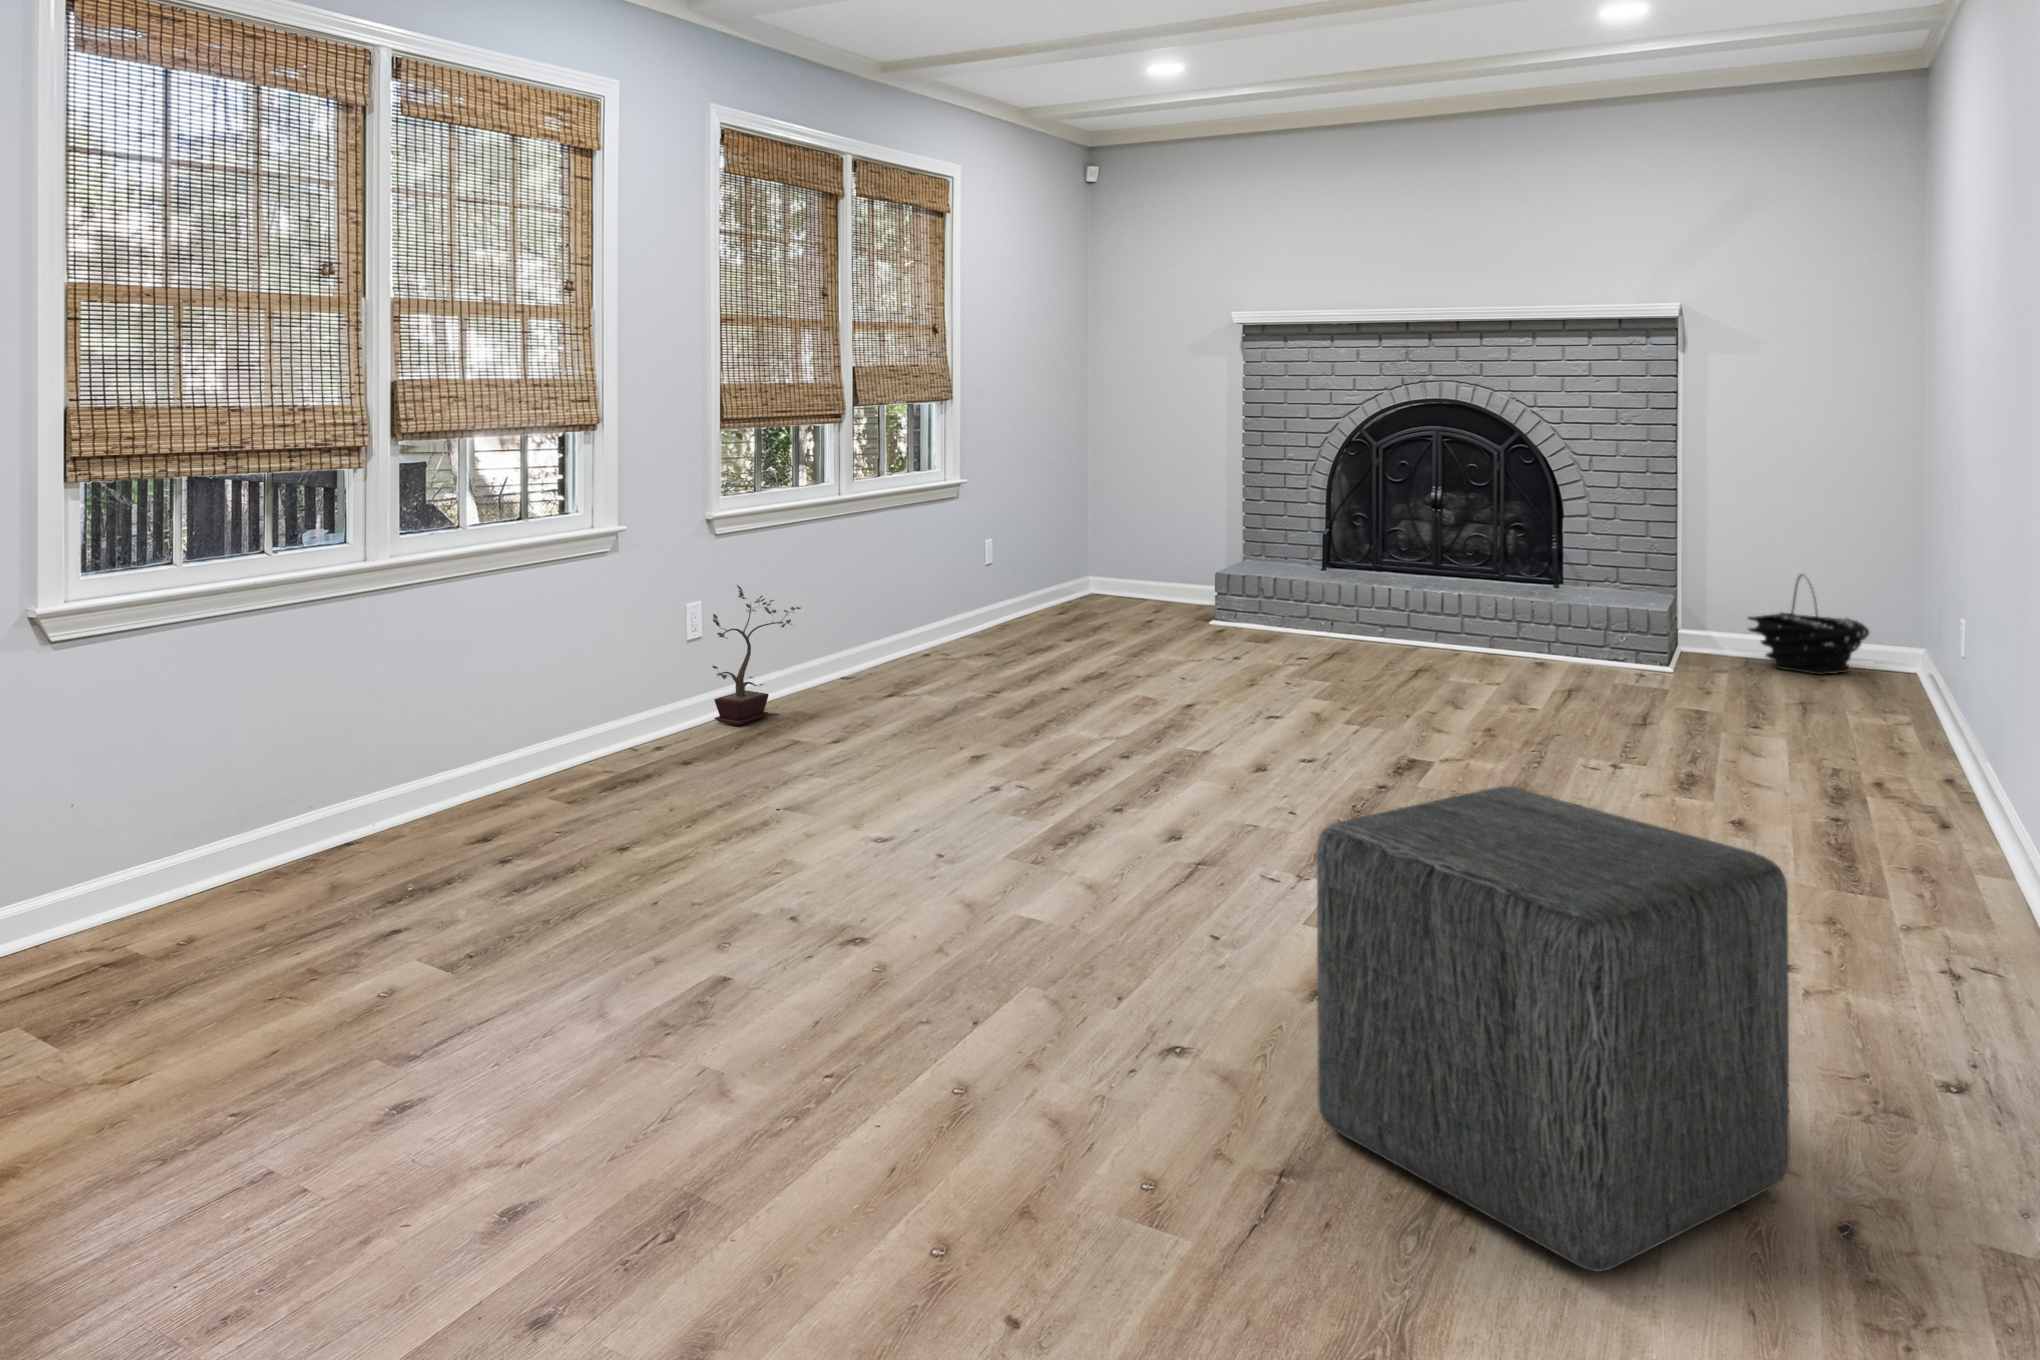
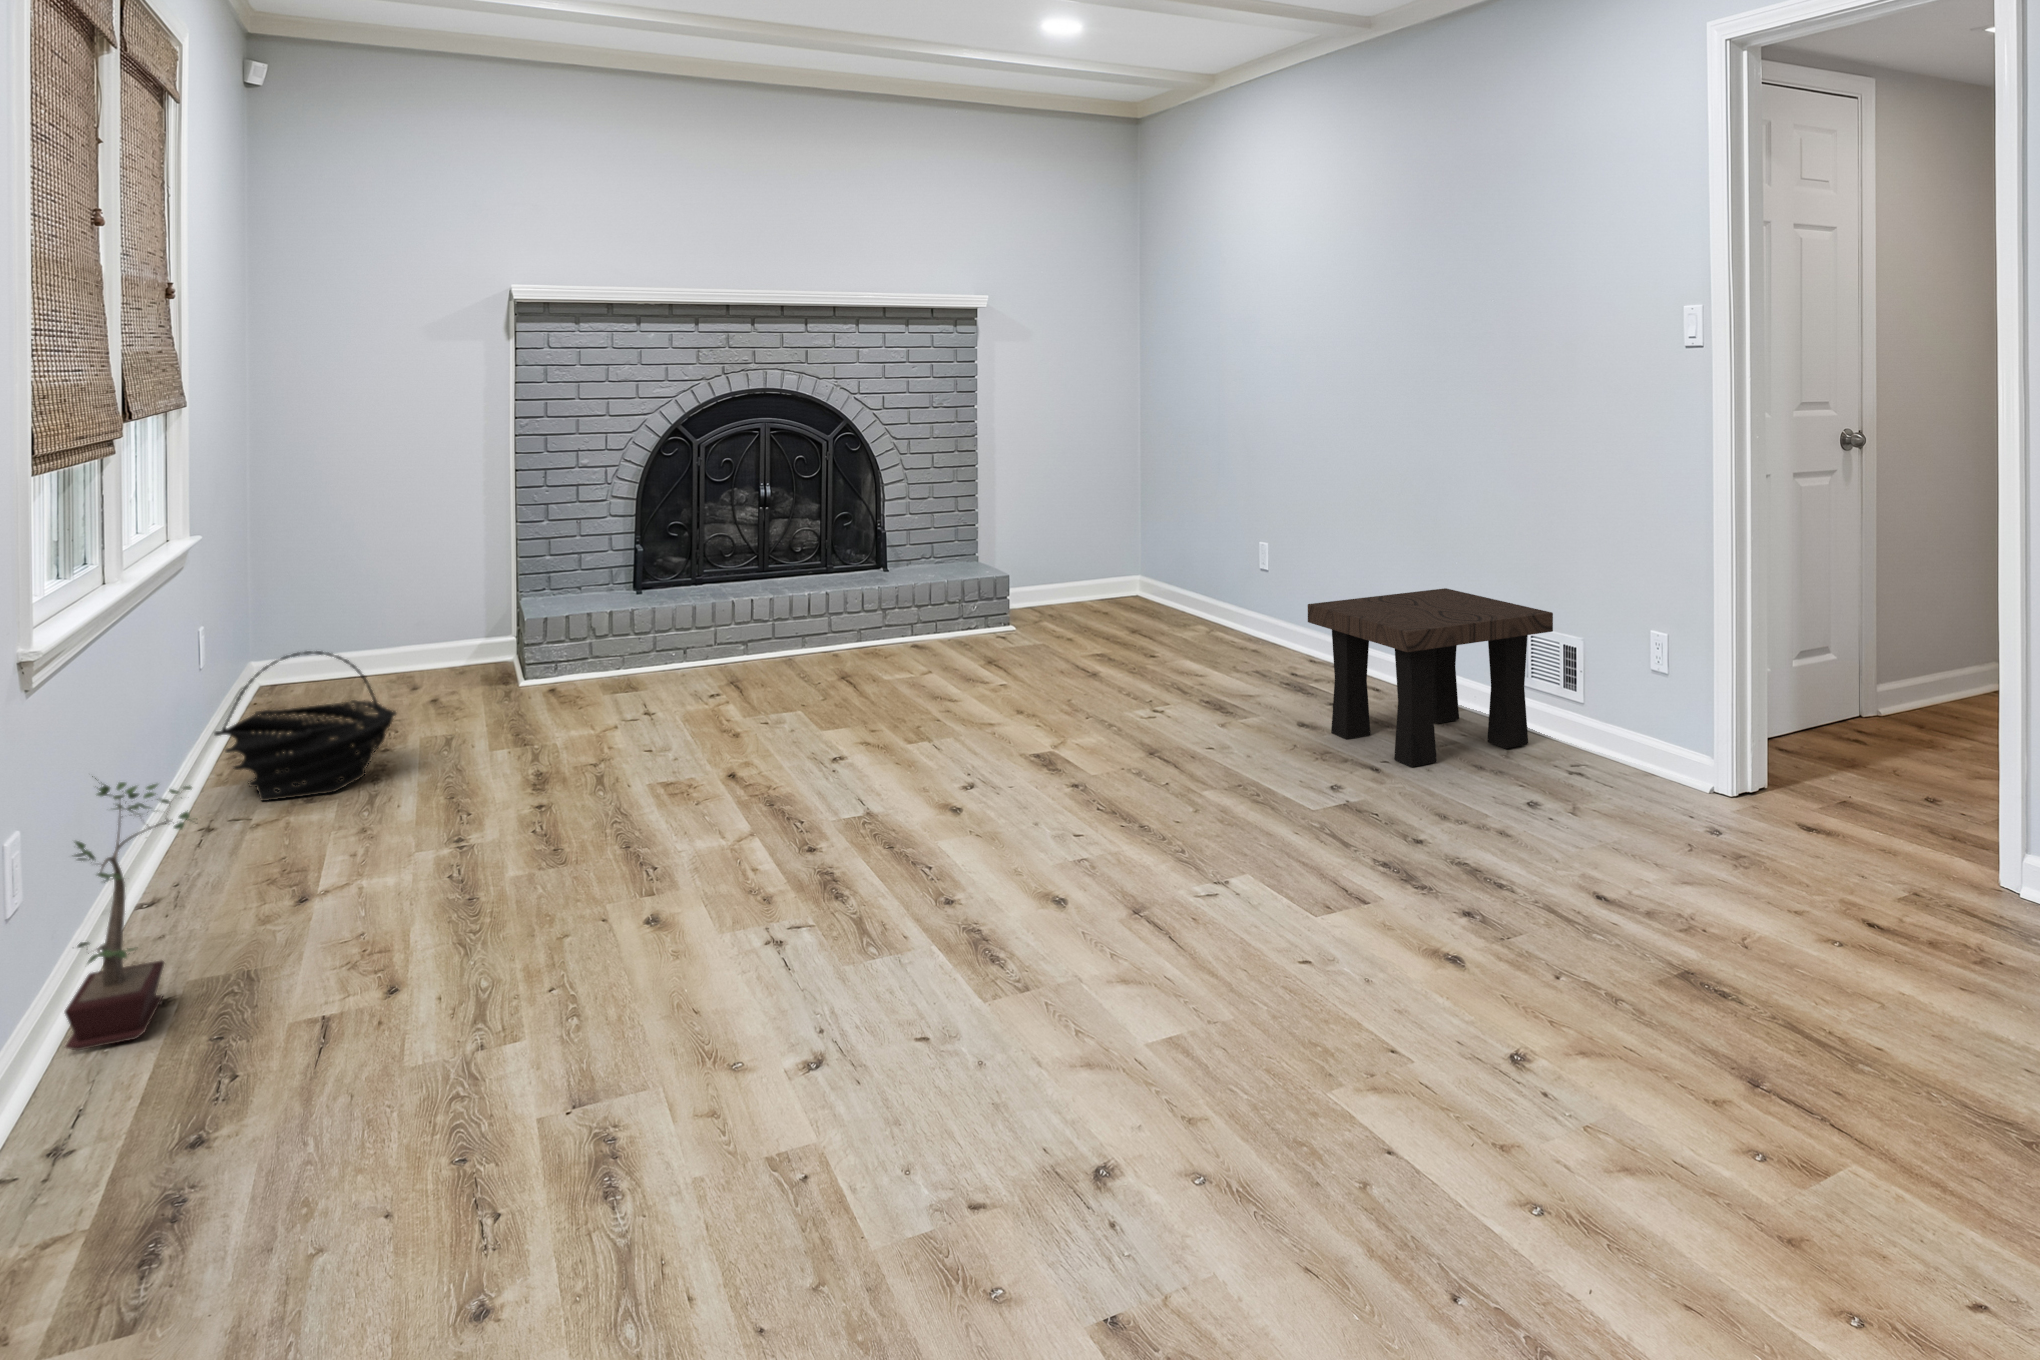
basket: present [1748,574,1869,675] -> present [214,651,396,801]
side table: none [1720,667,2023,916] -> present [1308,588,1553,767]
ottoman: present [1317,786,1790,1272] -> none [1638,711,1989,1068]

